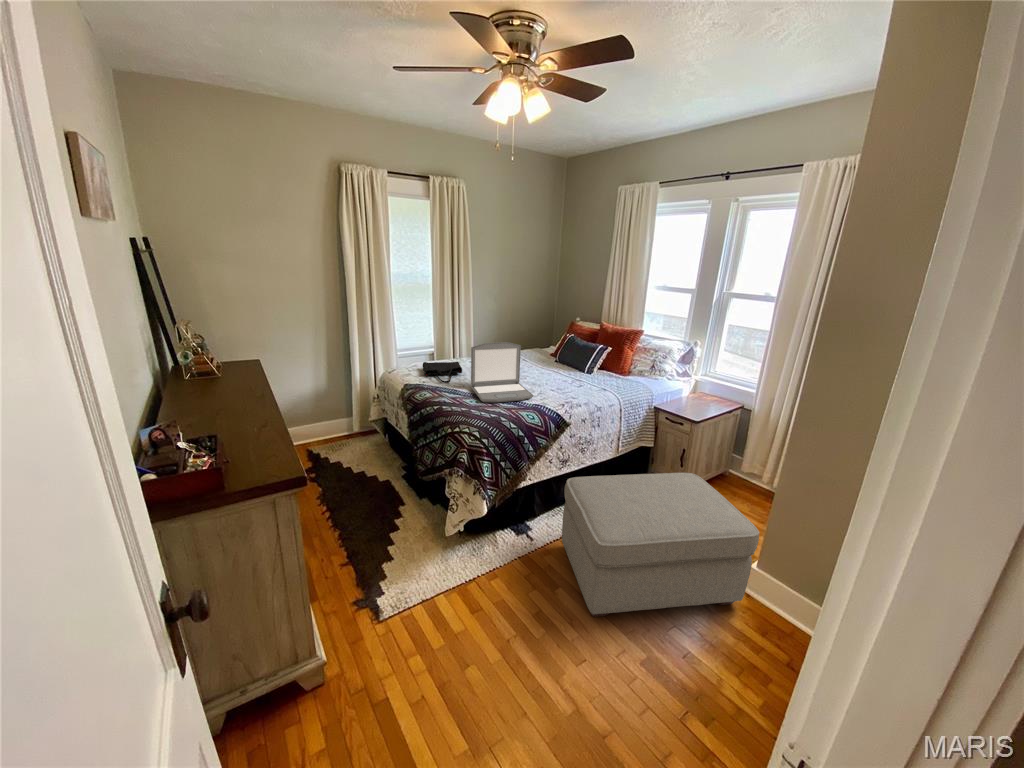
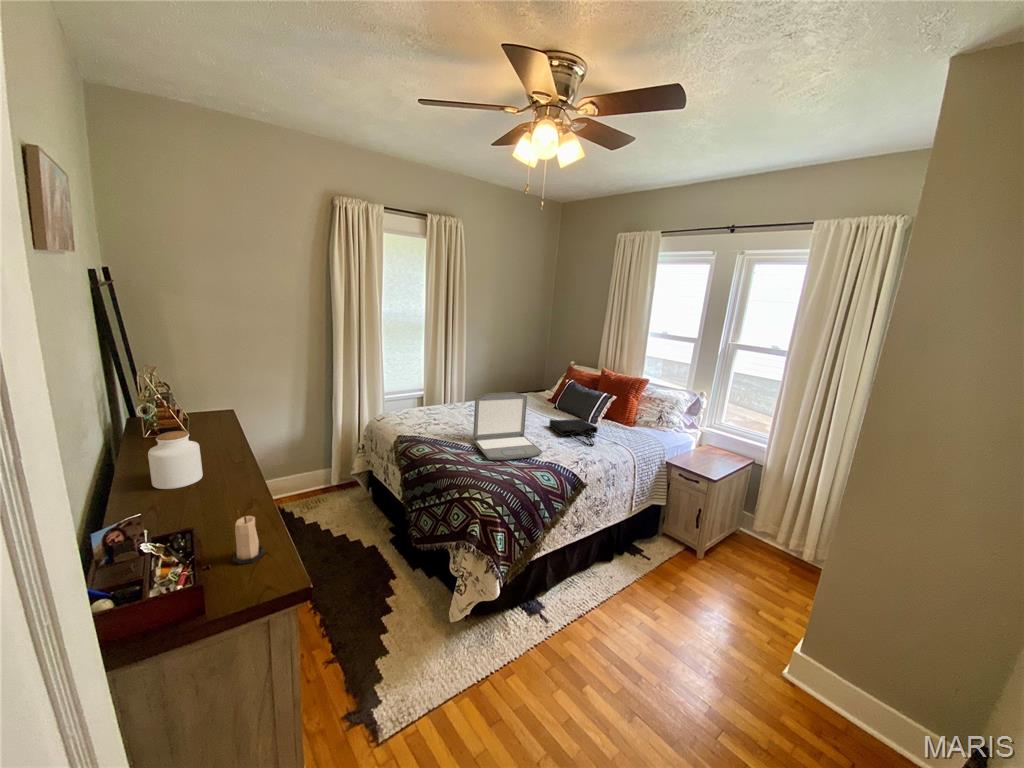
tote bag: present [423,362,462,383] -> present [549,419,598,446]
jar: none [185,368,230,415] -> present [148,431,203,489]
candle: none [248,422,272,460] -> present [233,516,263,564]
ottoman: present [562,473,759,617] -> none [582,543,813,726]

